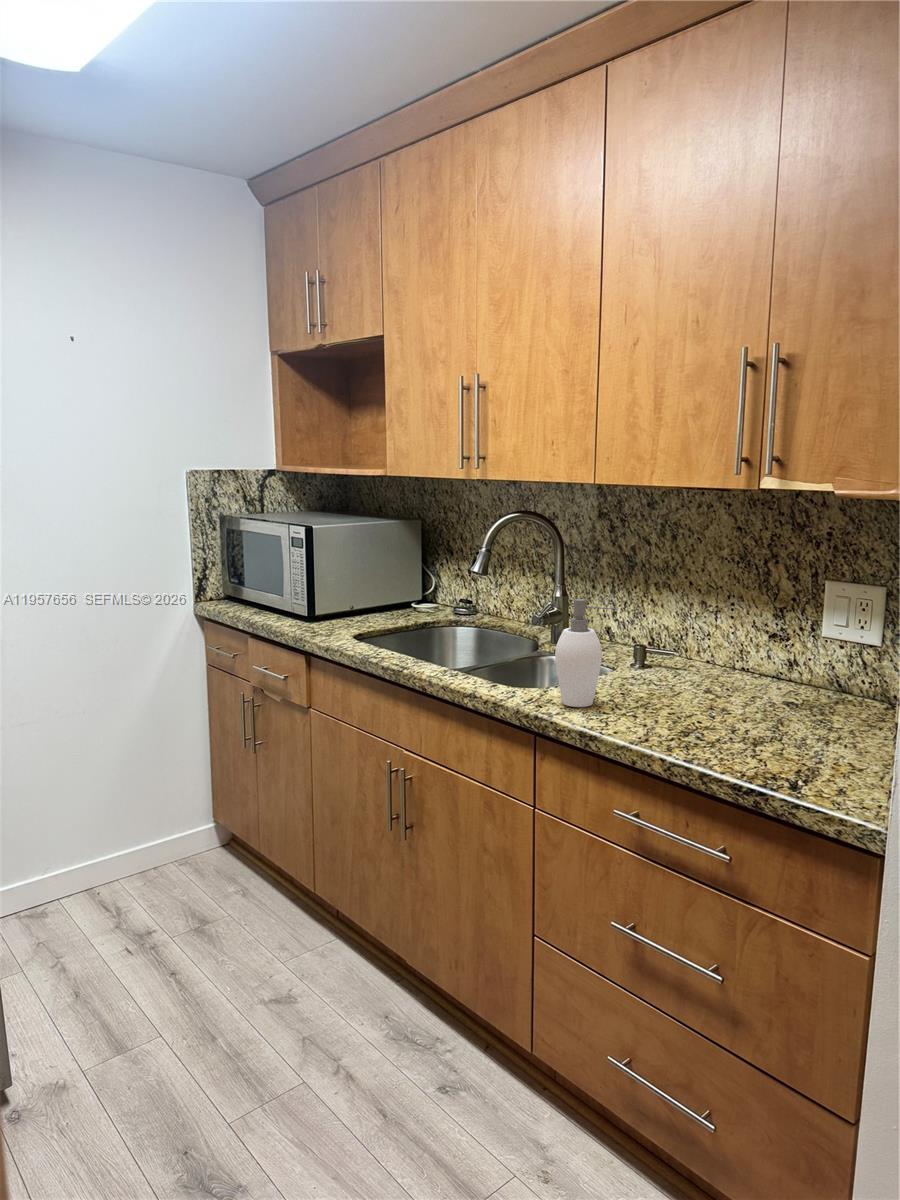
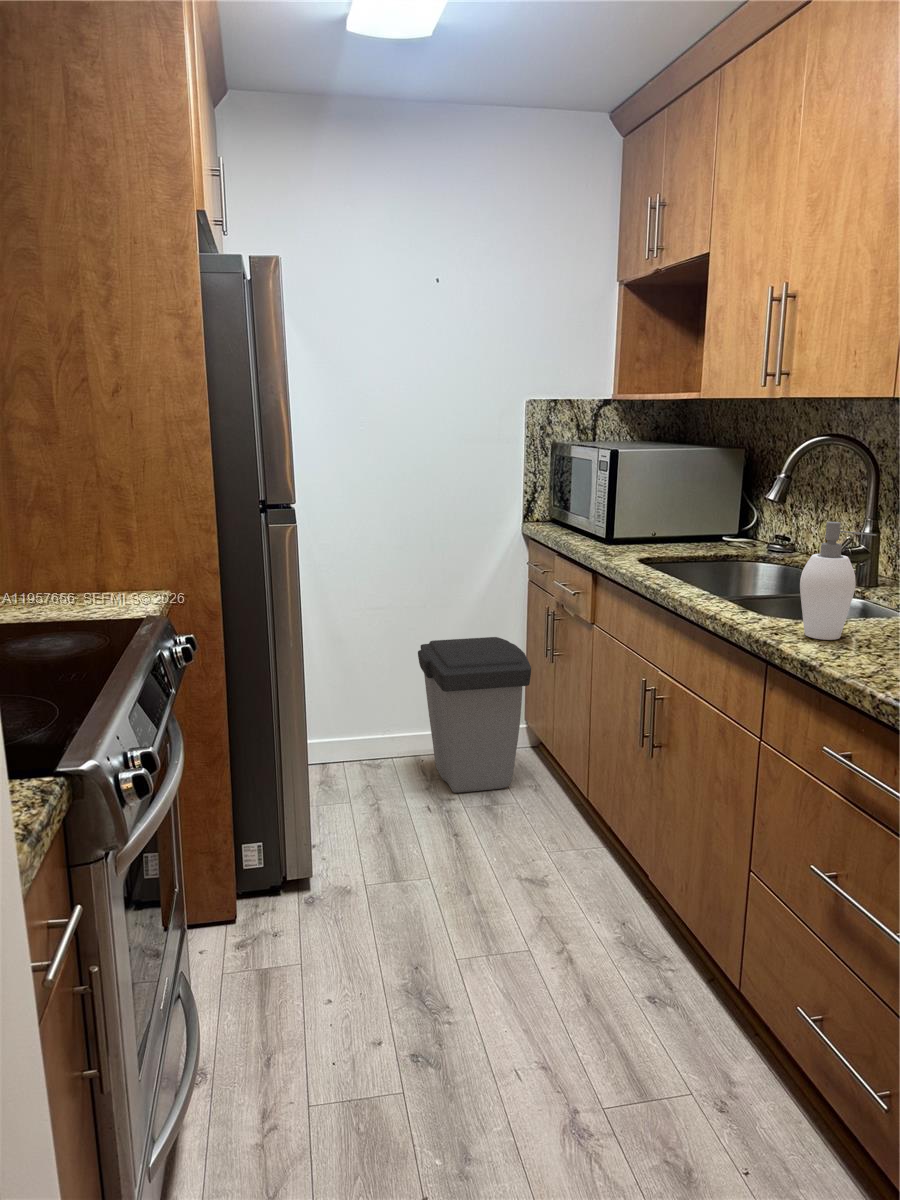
trash can: none [88,733,231,920] -> present [418,637,531,793]

